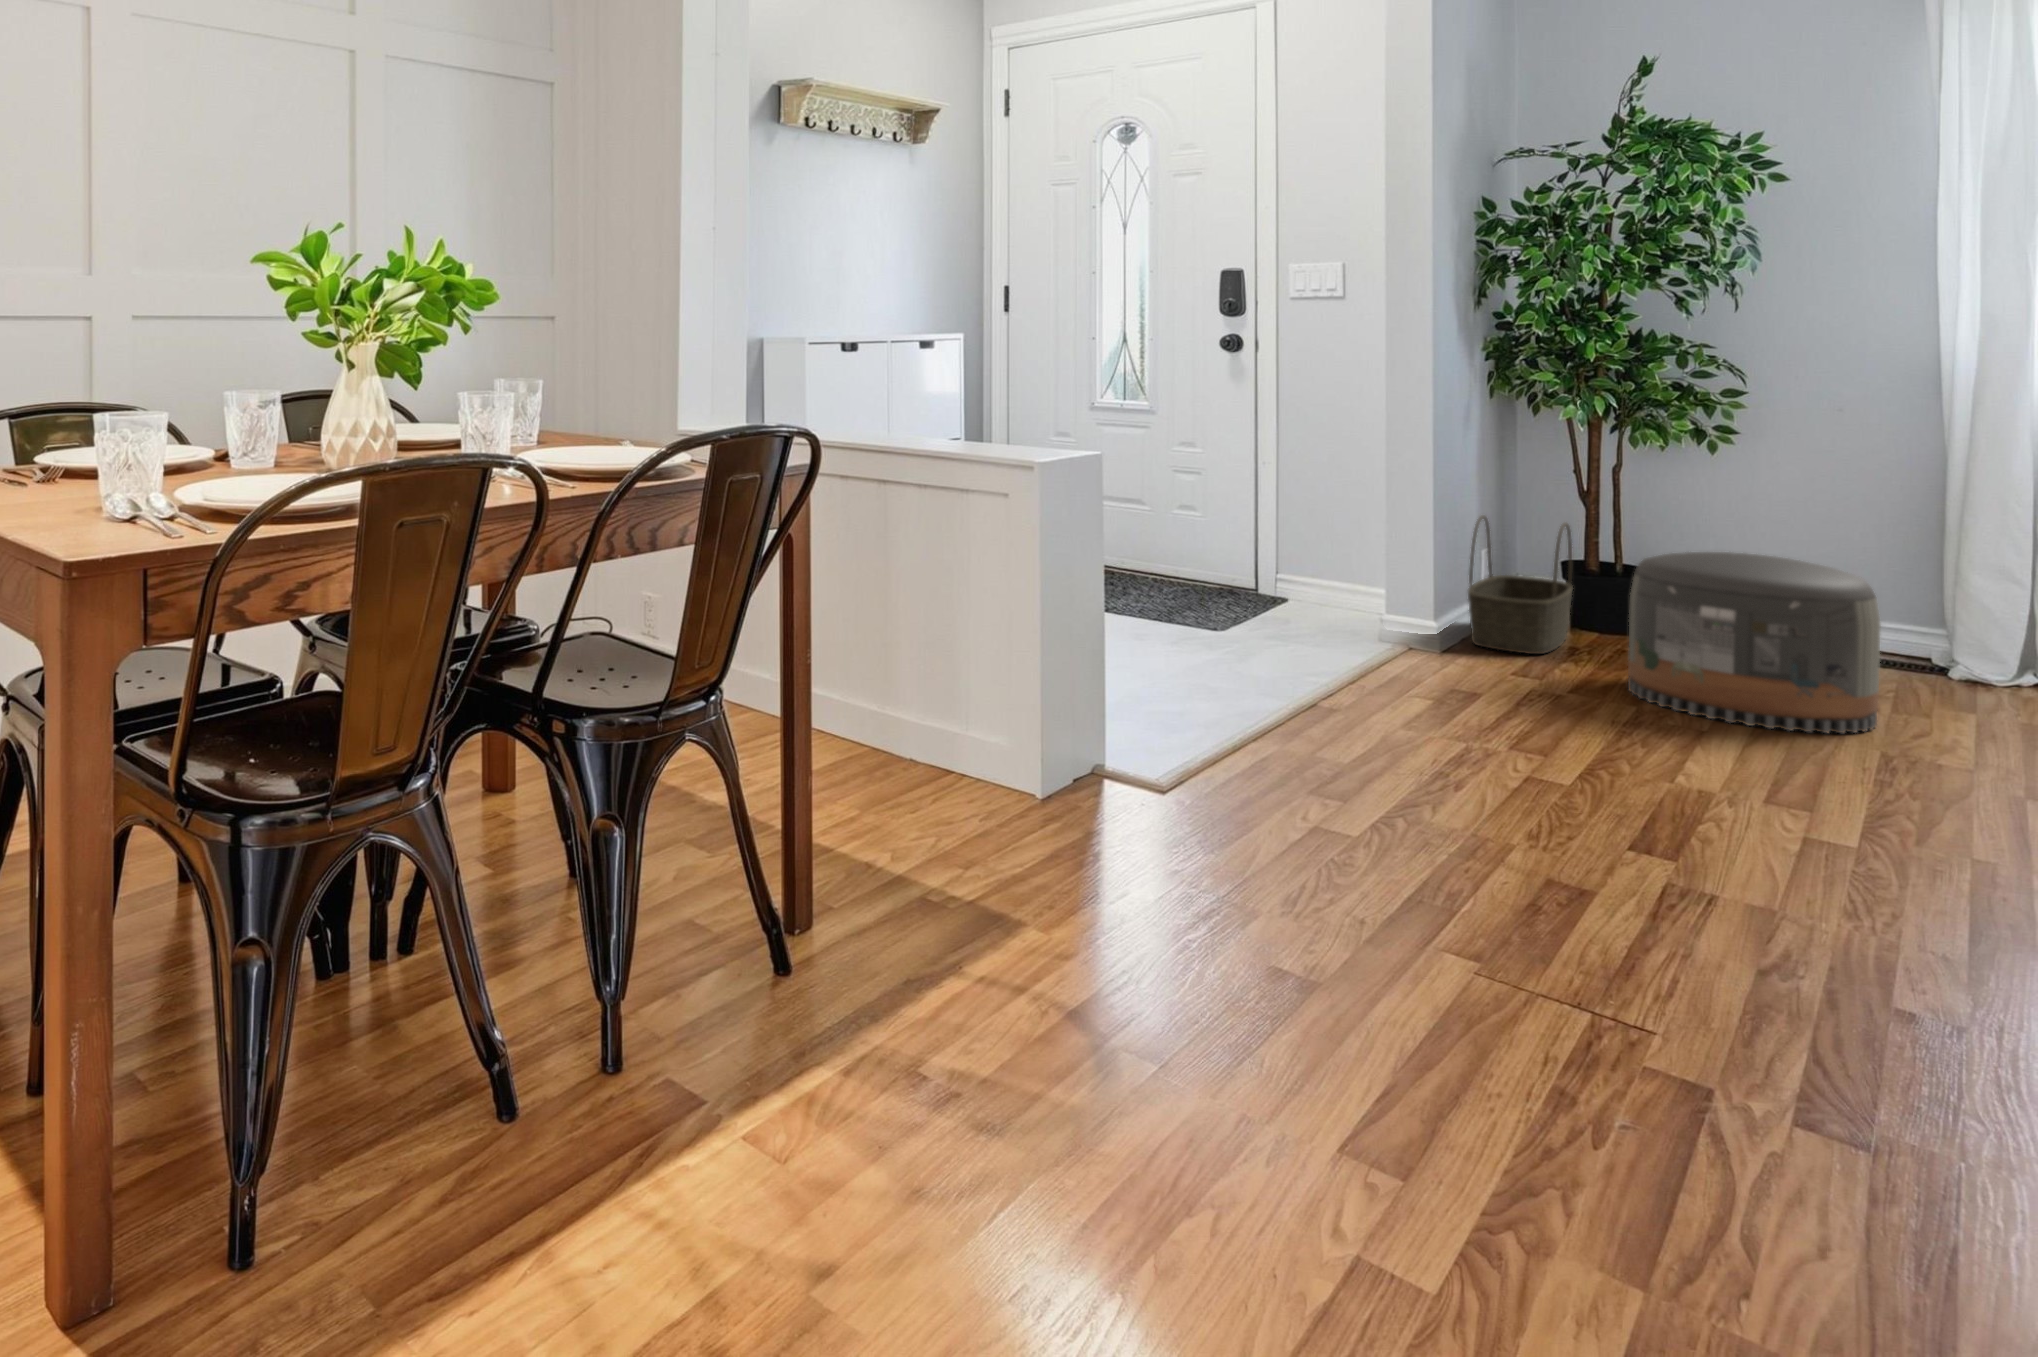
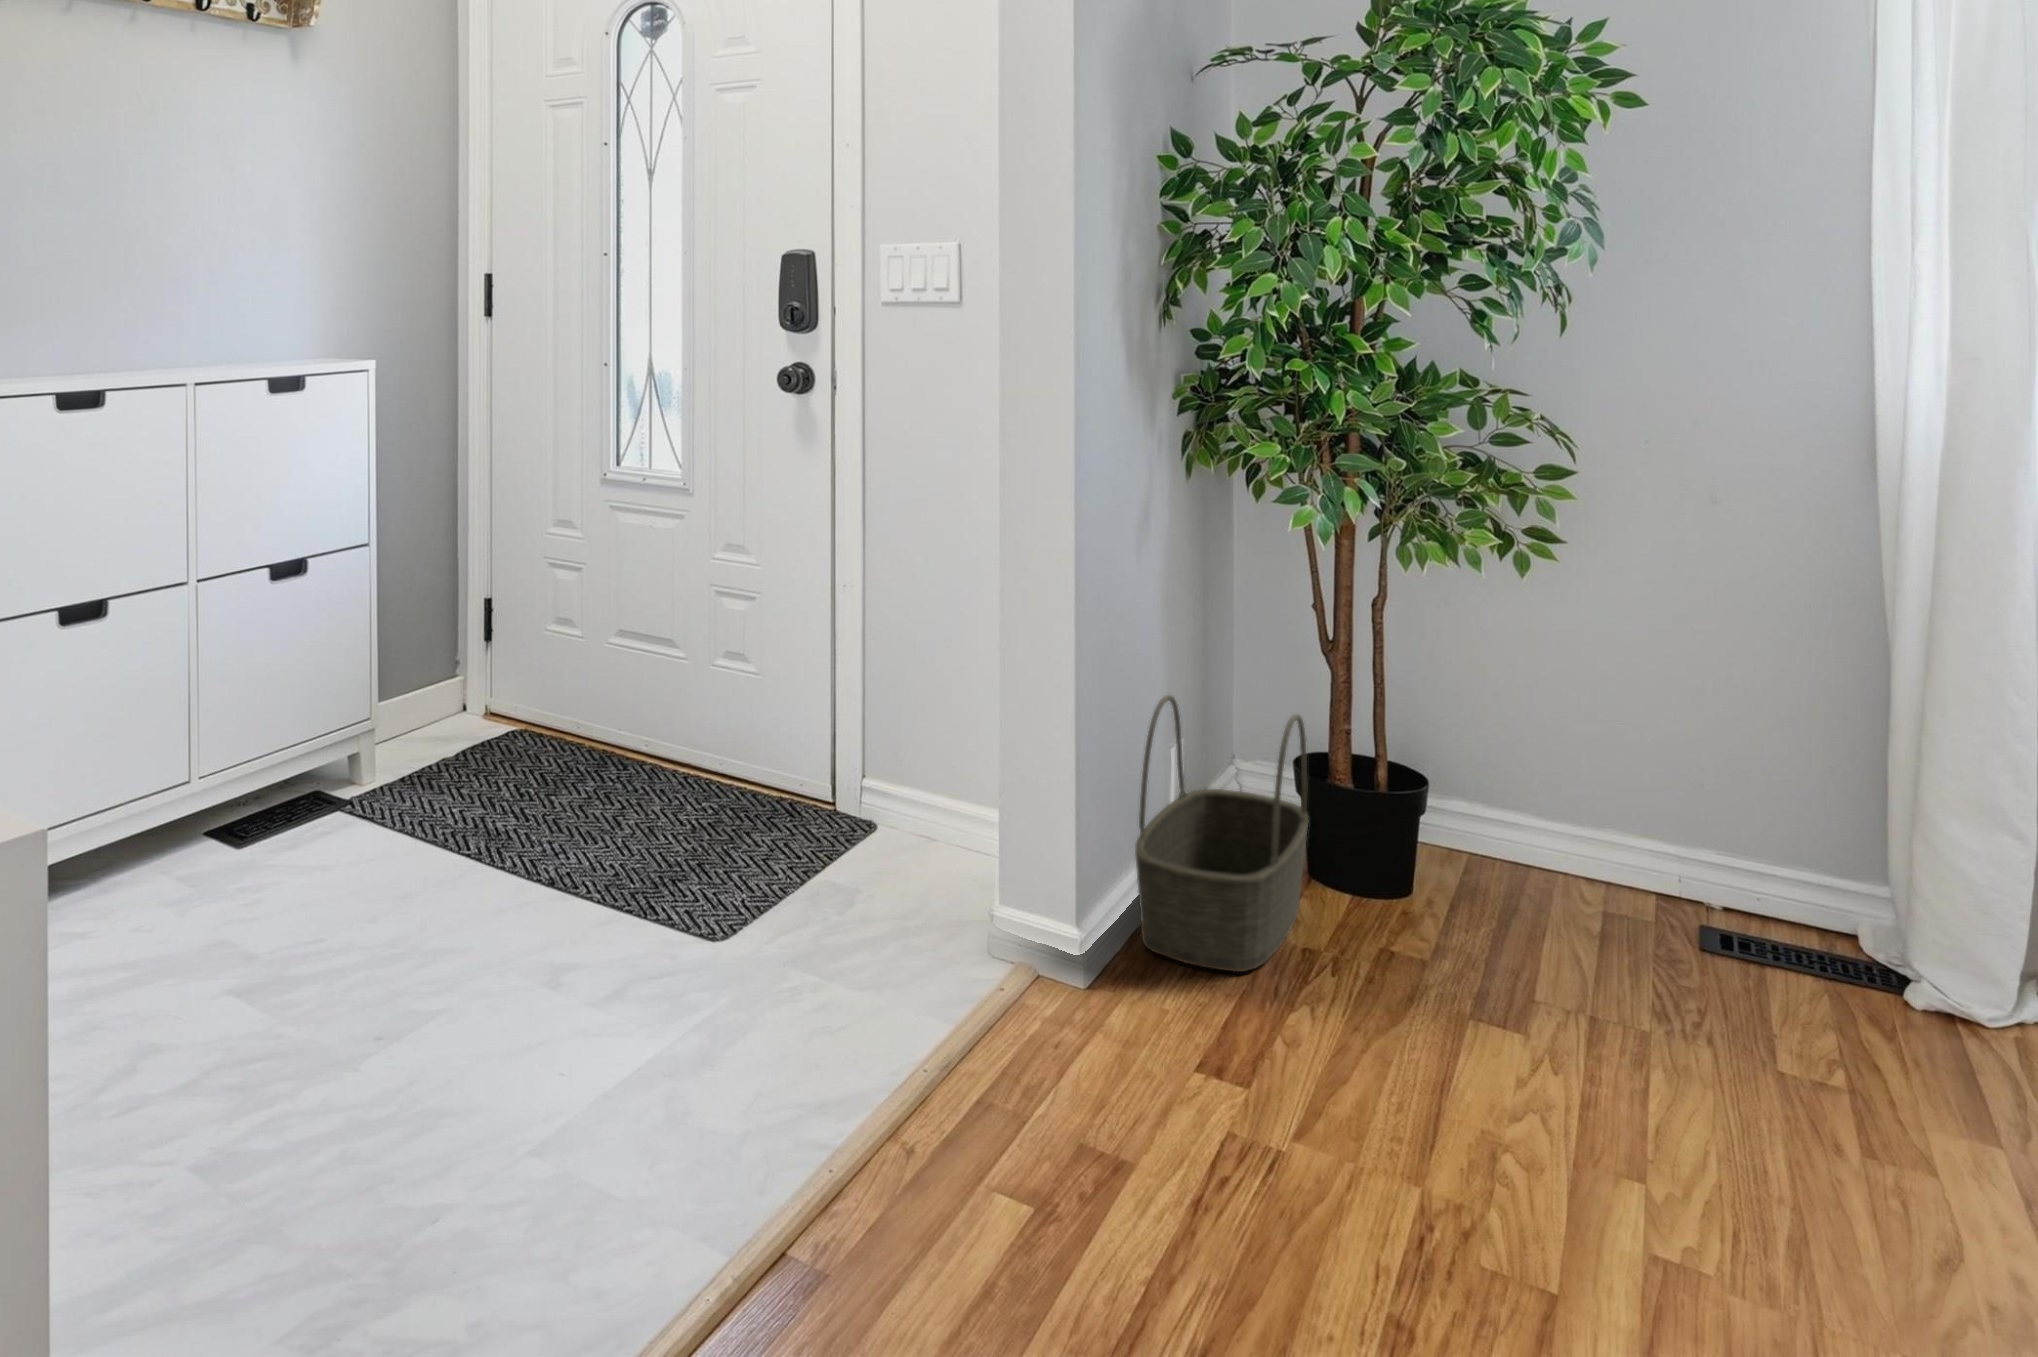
pouf: present [1628,552,1881,733] -> none [1390,810,1842,1241]

